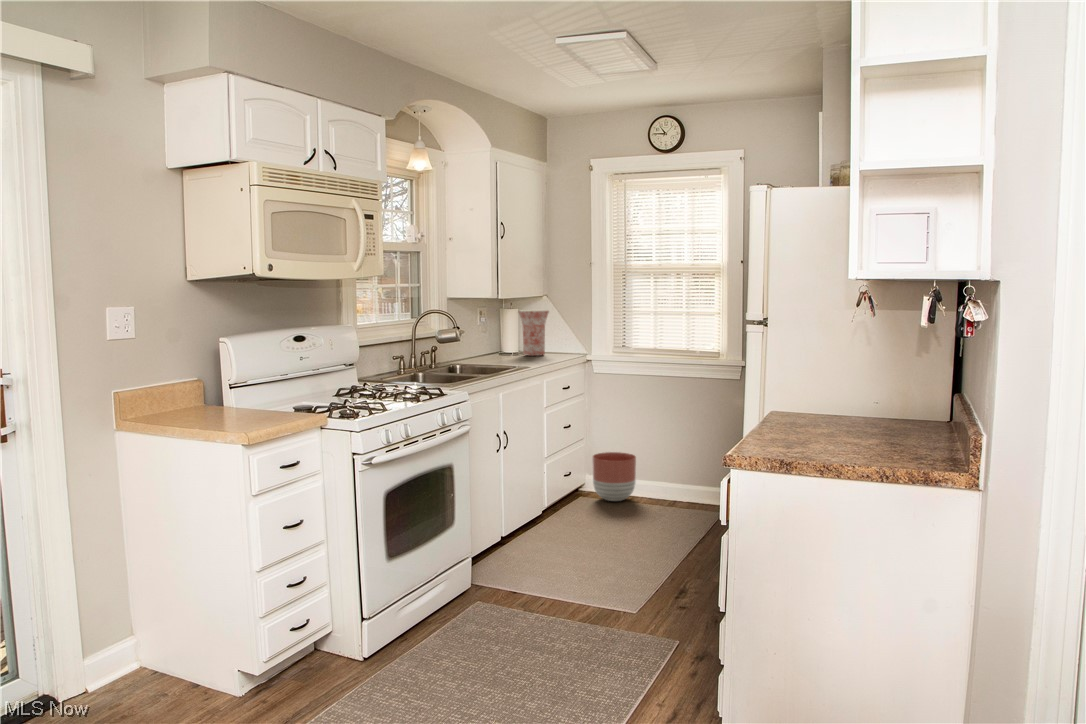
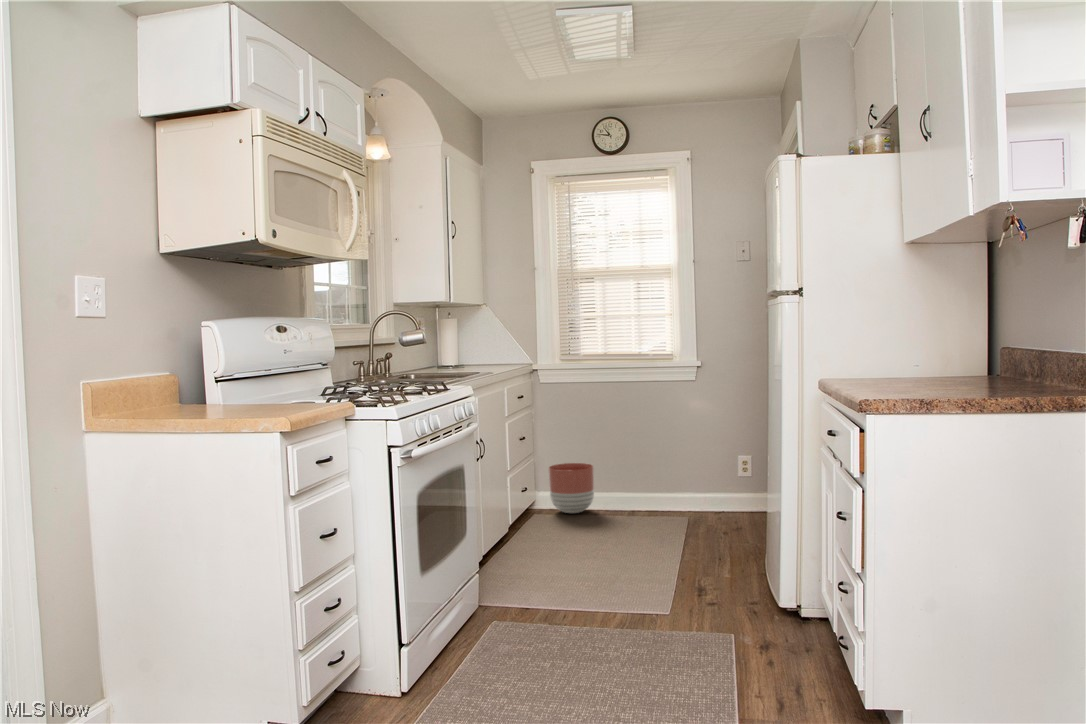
vase: present [518,310,549,356] -> none [462,318,496,367]

